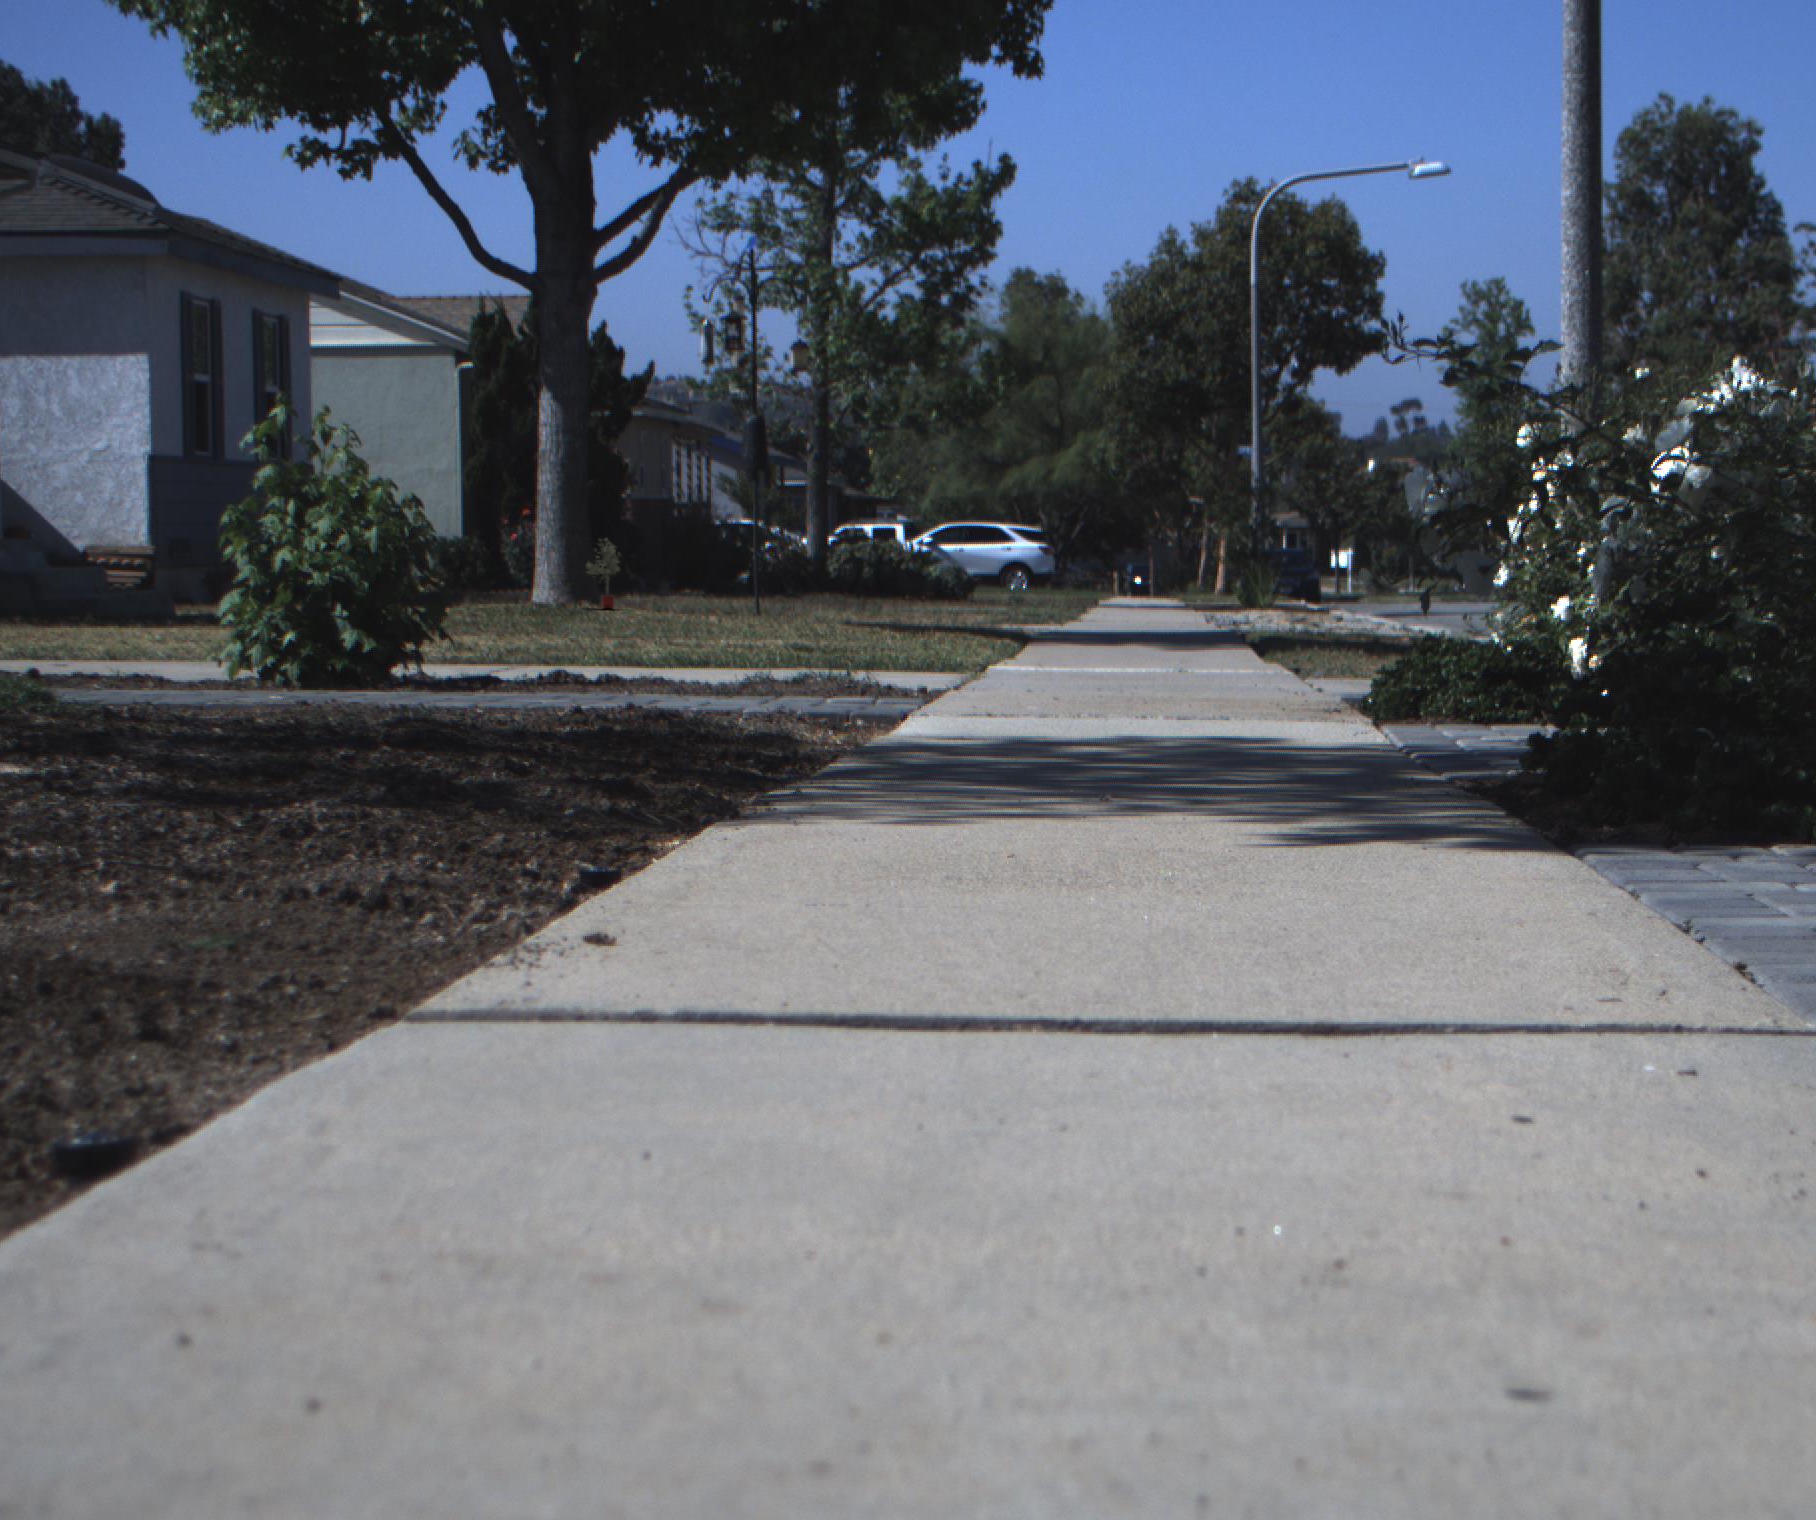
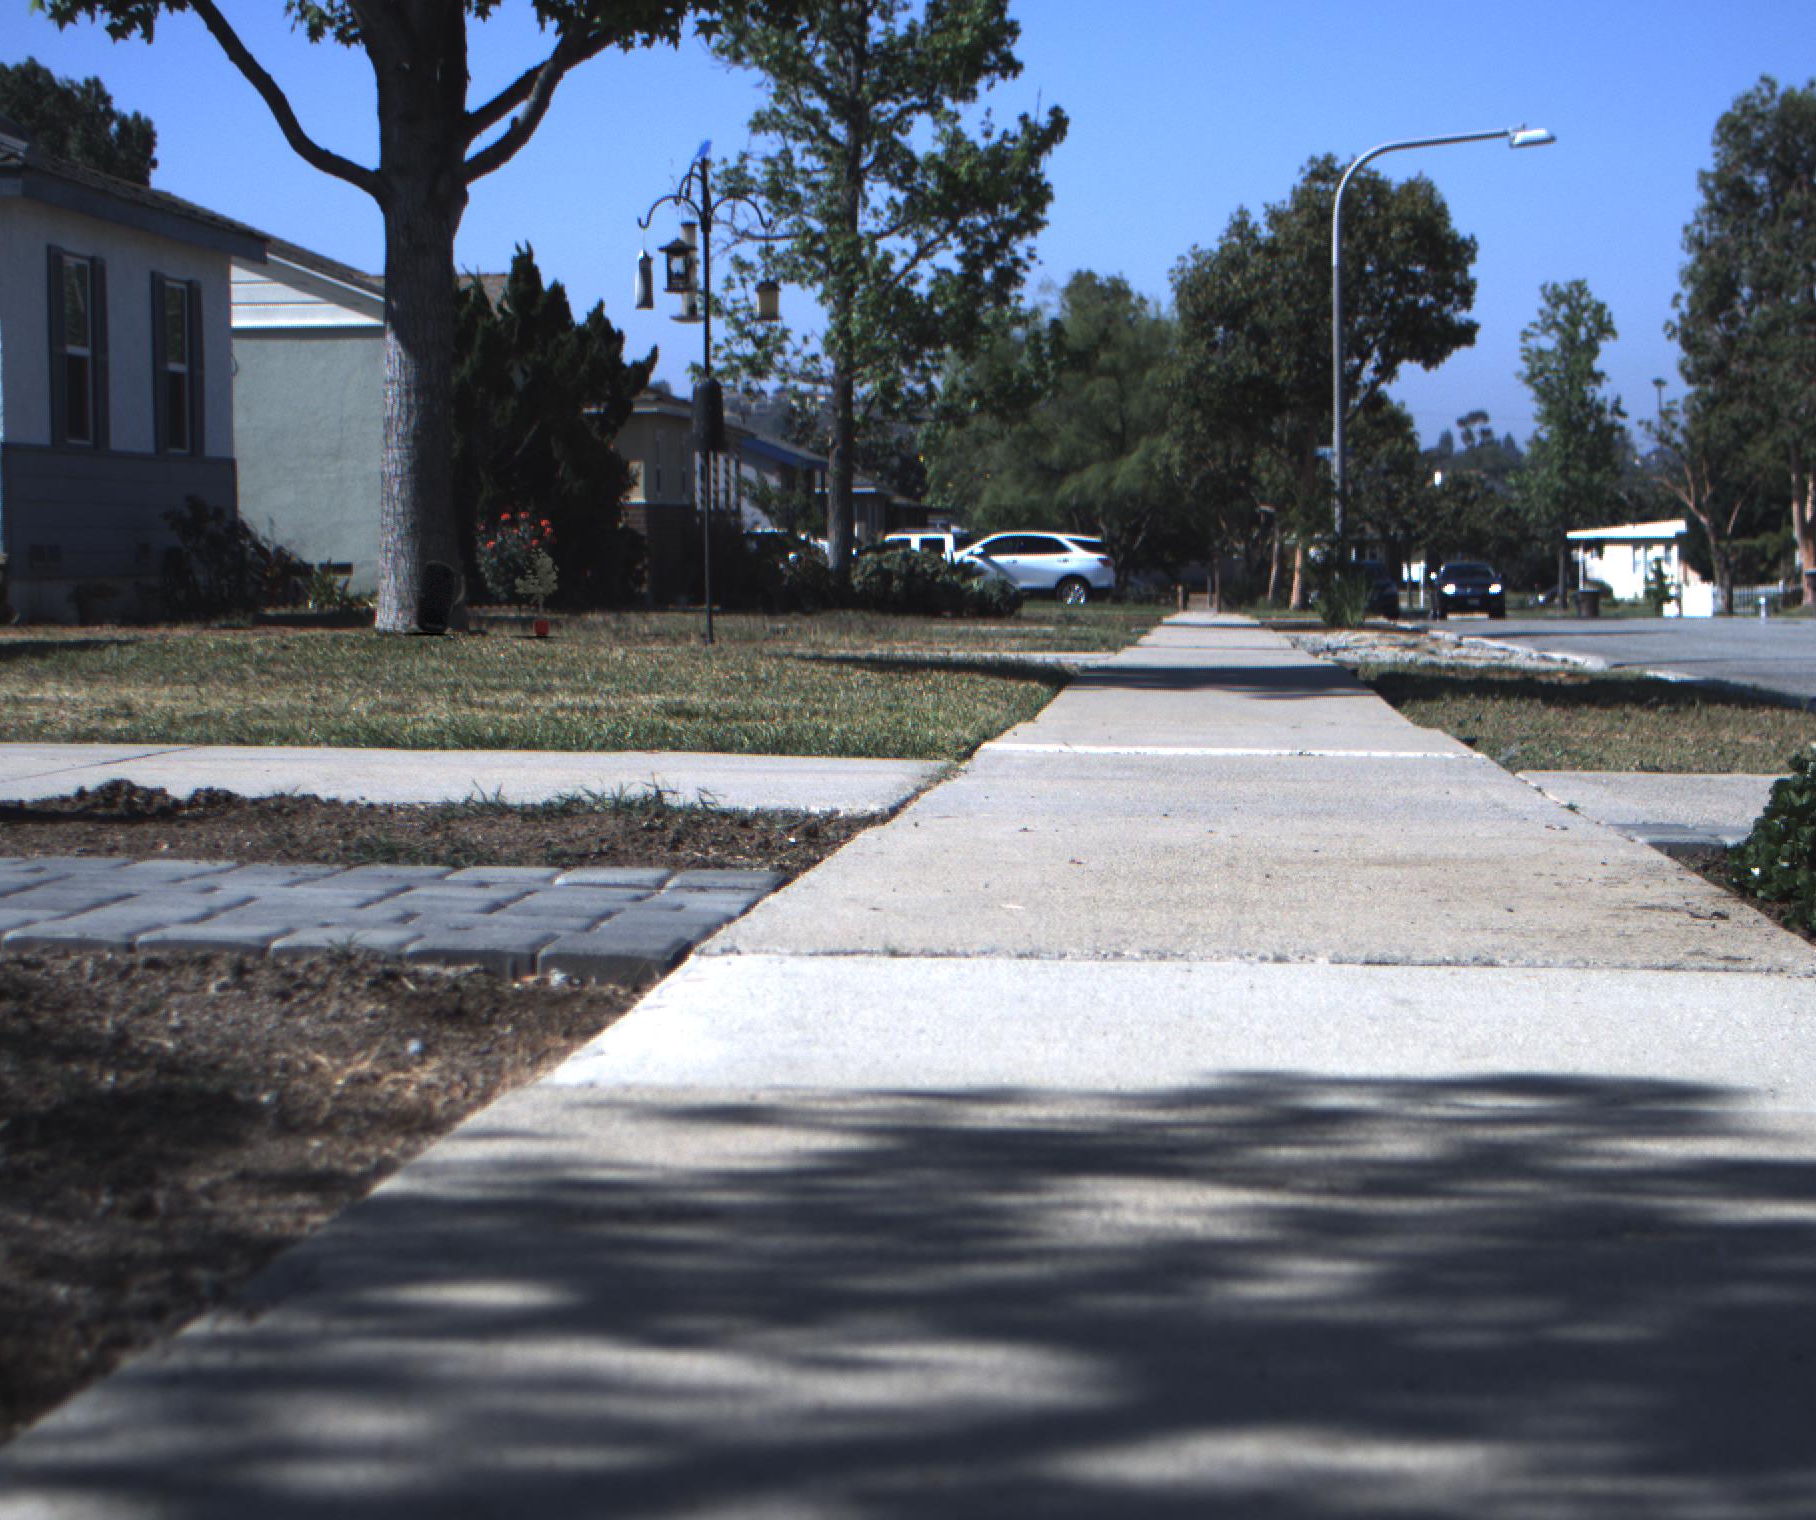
backpack: none [507,548,548,608] -> present [416,560,466,634]

